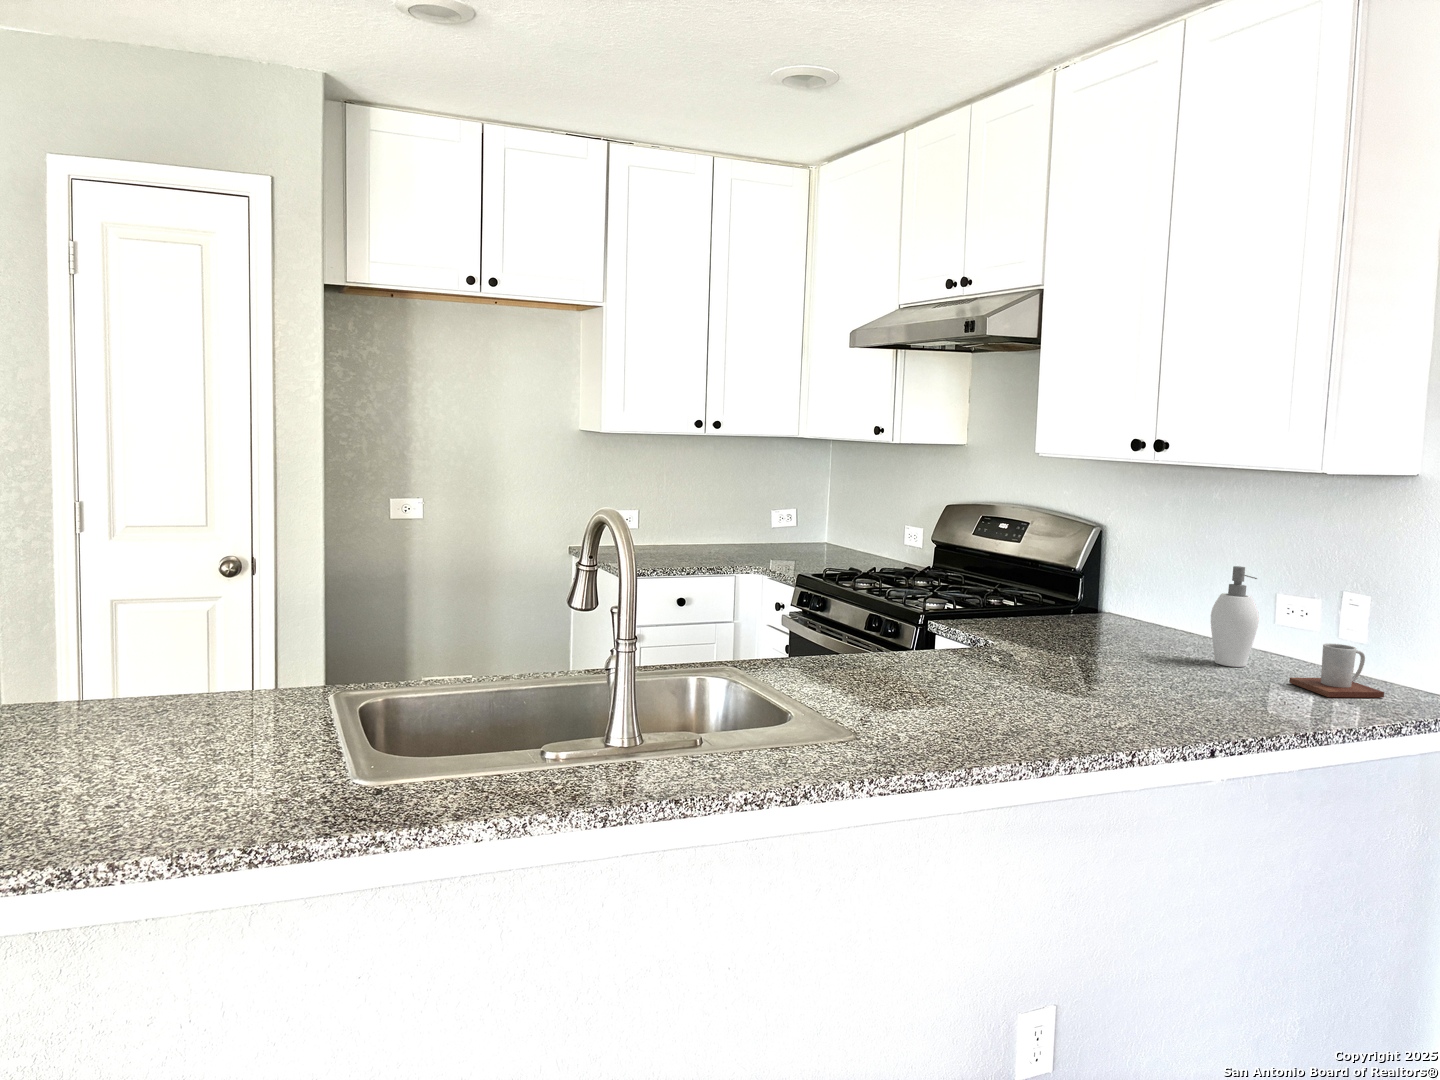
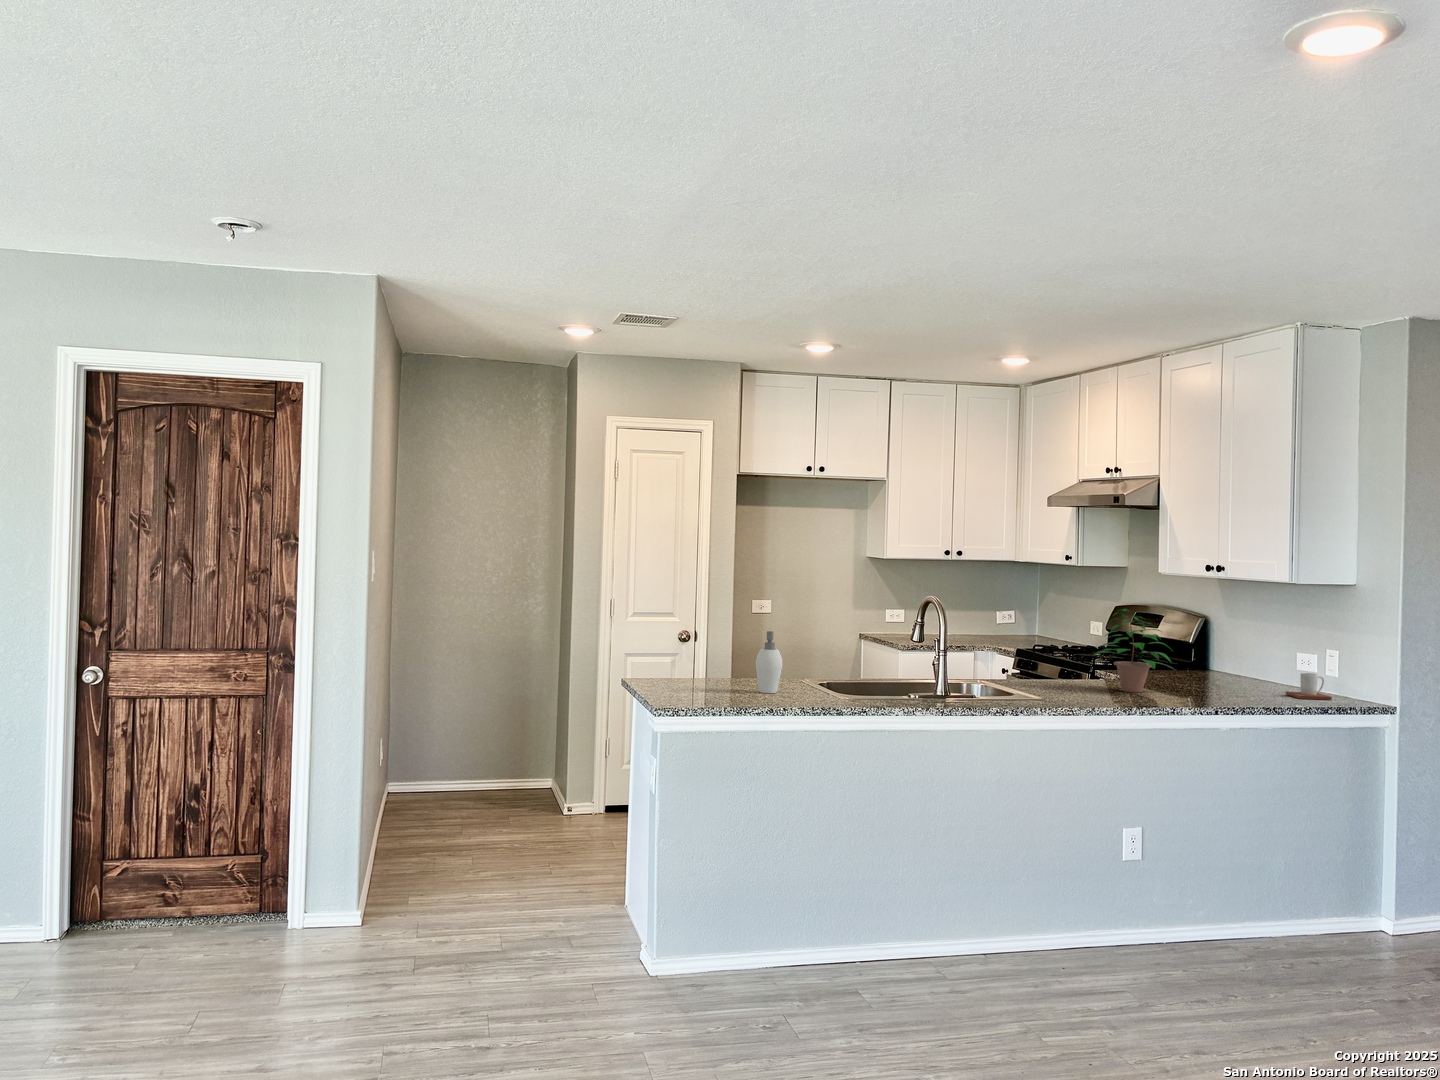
potted plant: none [947,526,1108,696] -> present [1094,609,1175,692]
soap dispenser: present [1211,566,1259,667] -> present [756,631,782,693]

